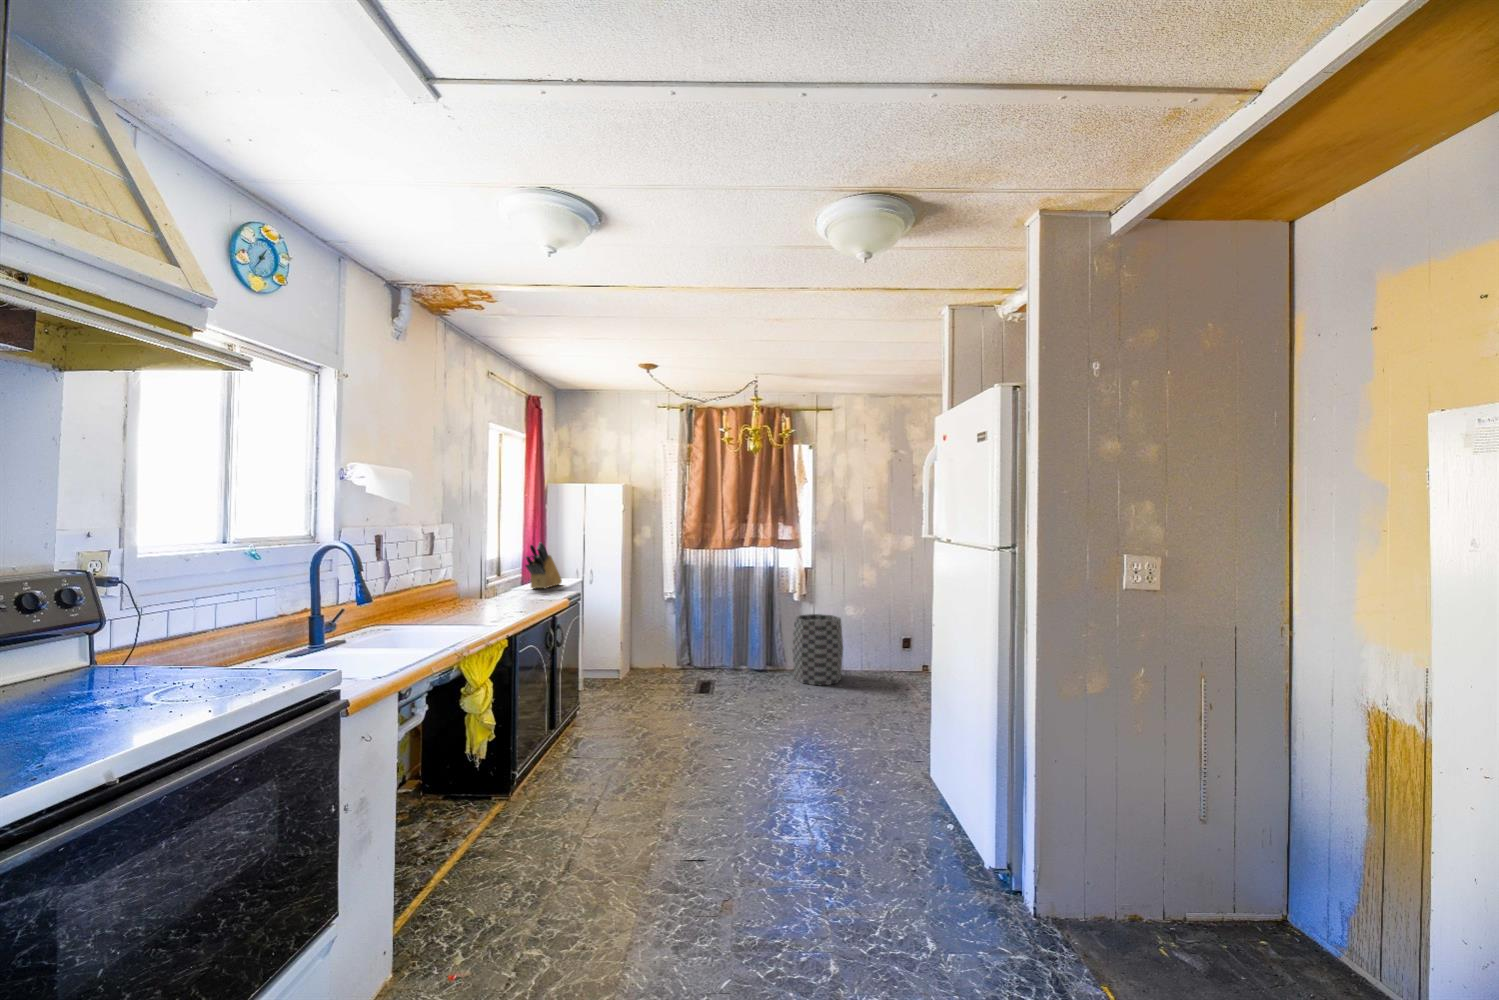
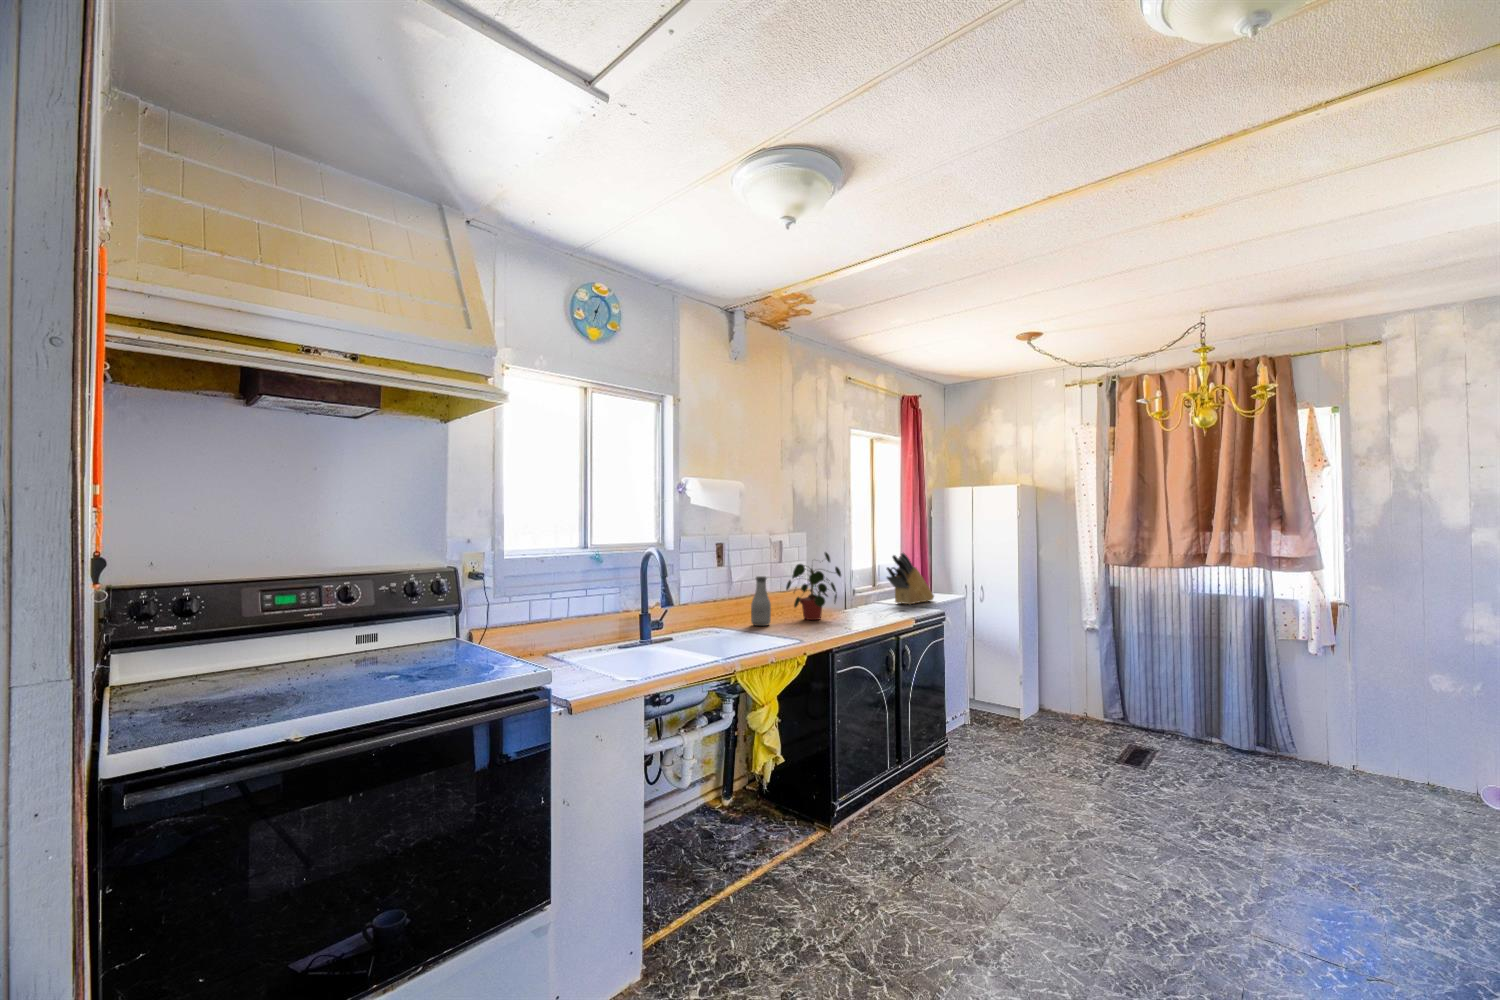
potted plant: none [441,542,499,608] -> present [786,552,841,620]
bottle: none [412,568,435,618] -> present [751,576,771,626]
trash can: present [792,614,843,685] -> none [1299,676,1413,803]

